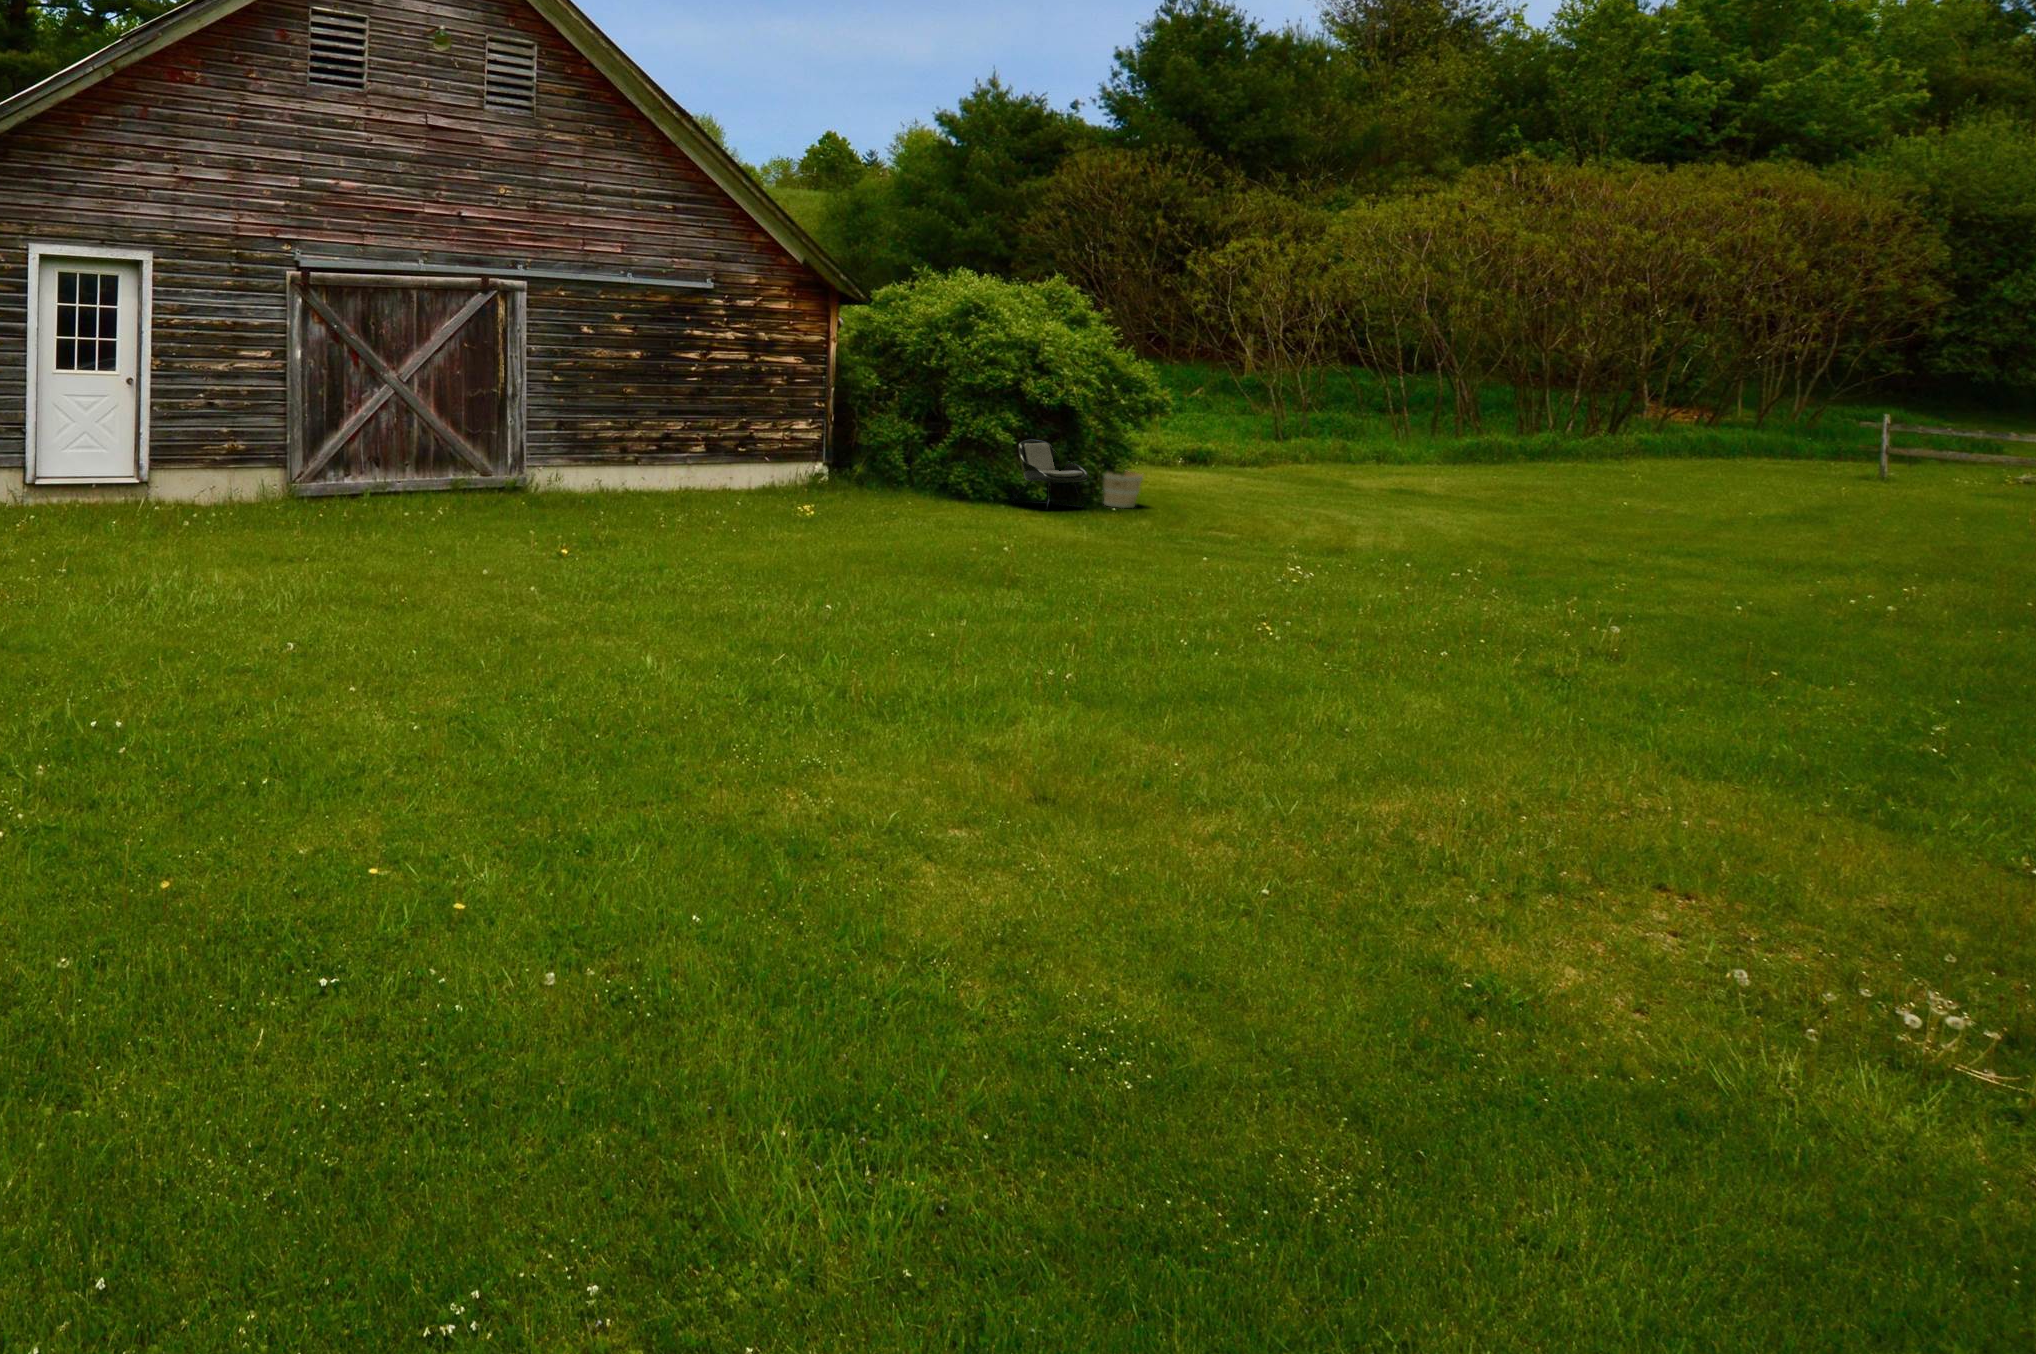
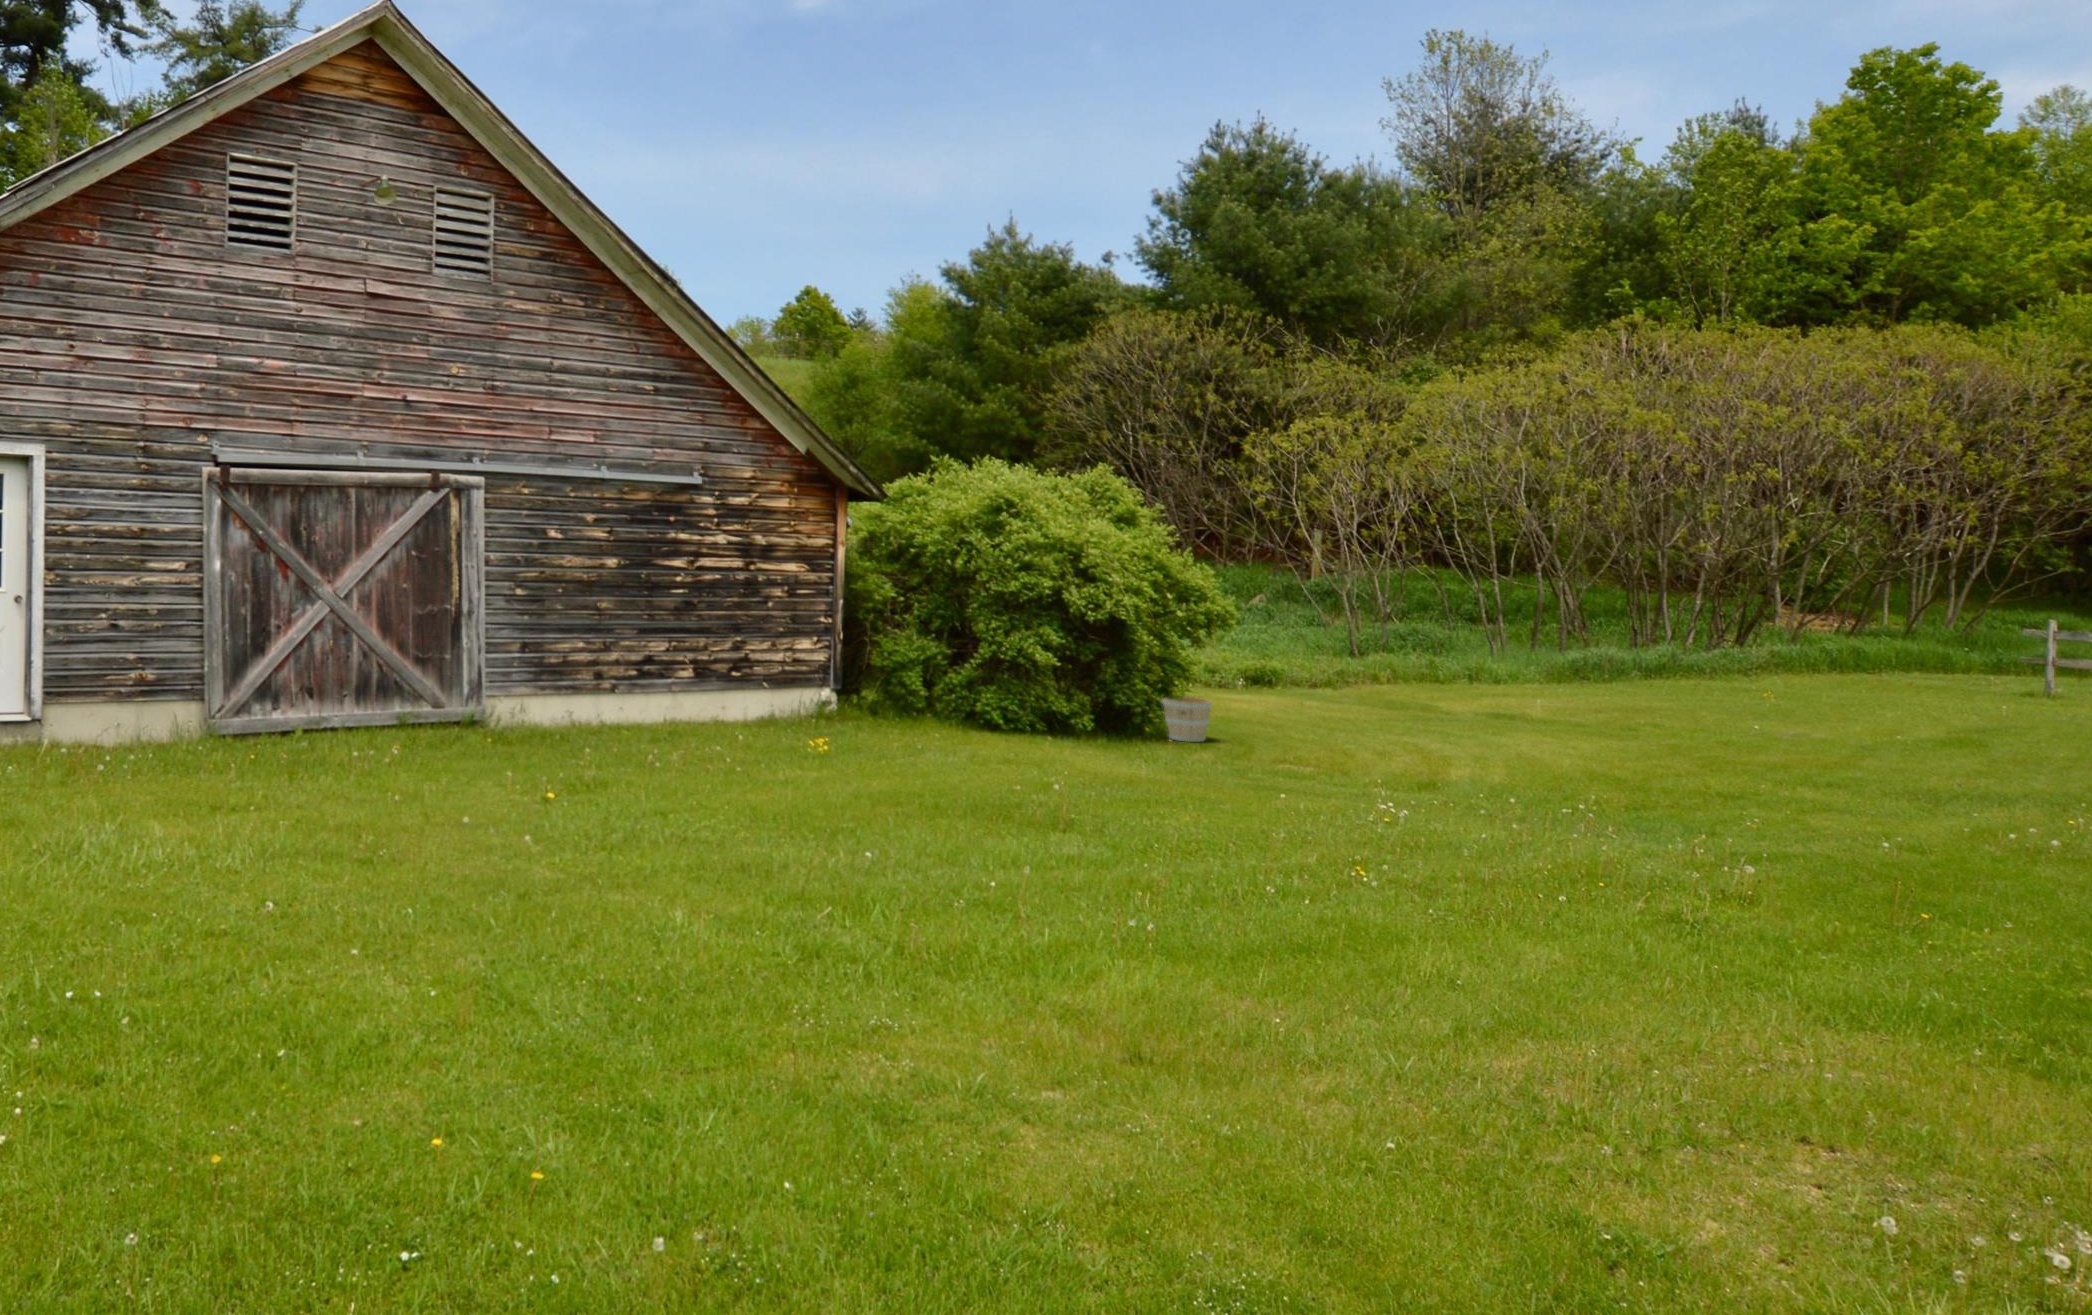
lounge chair: present [1012,440,1089,510] -> none [1061,661,1149,746]

